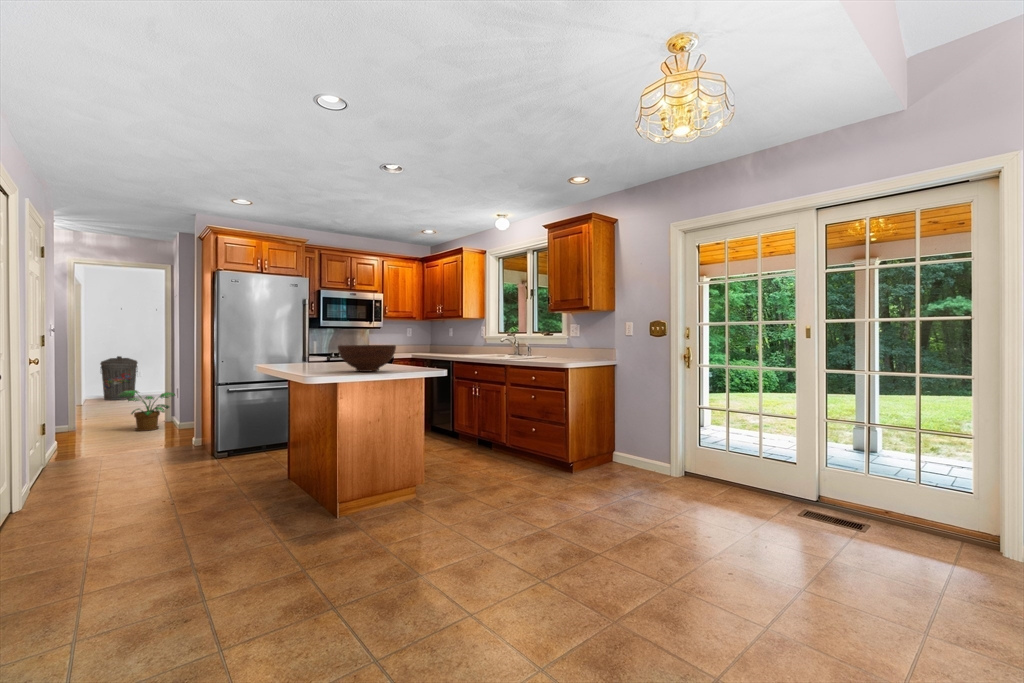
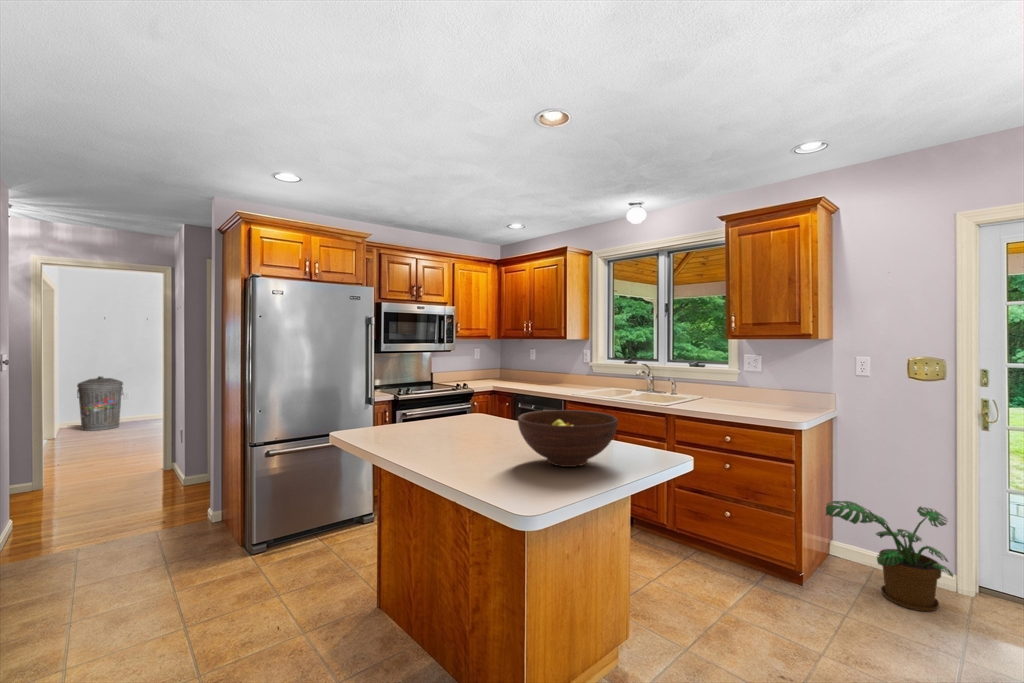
potted plant: present [118,390,175,431] -> present [826,501,953,611]

